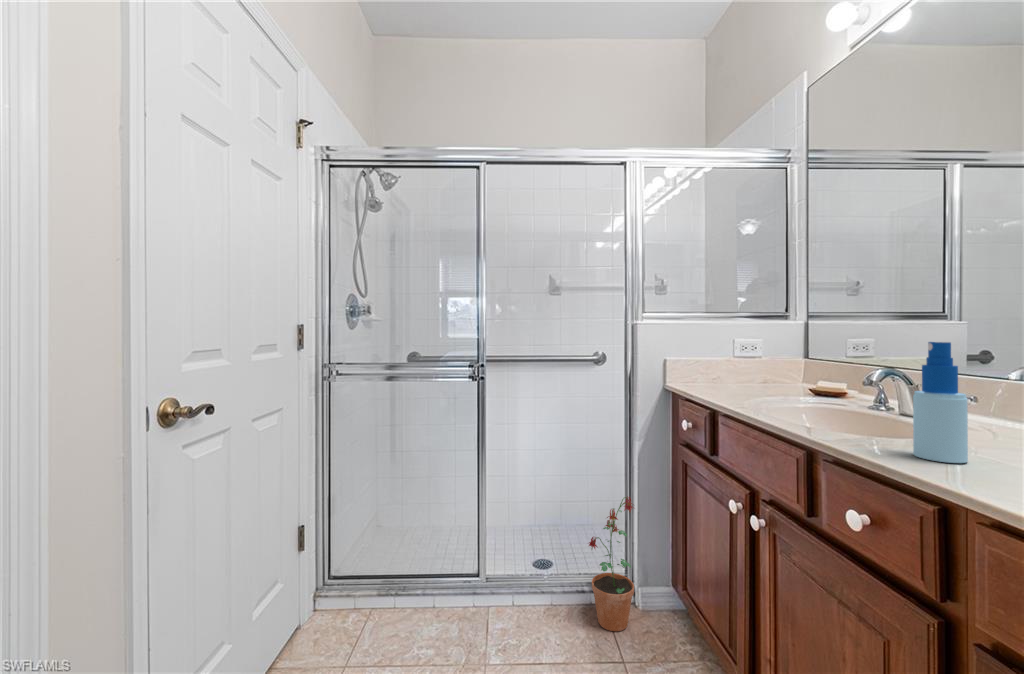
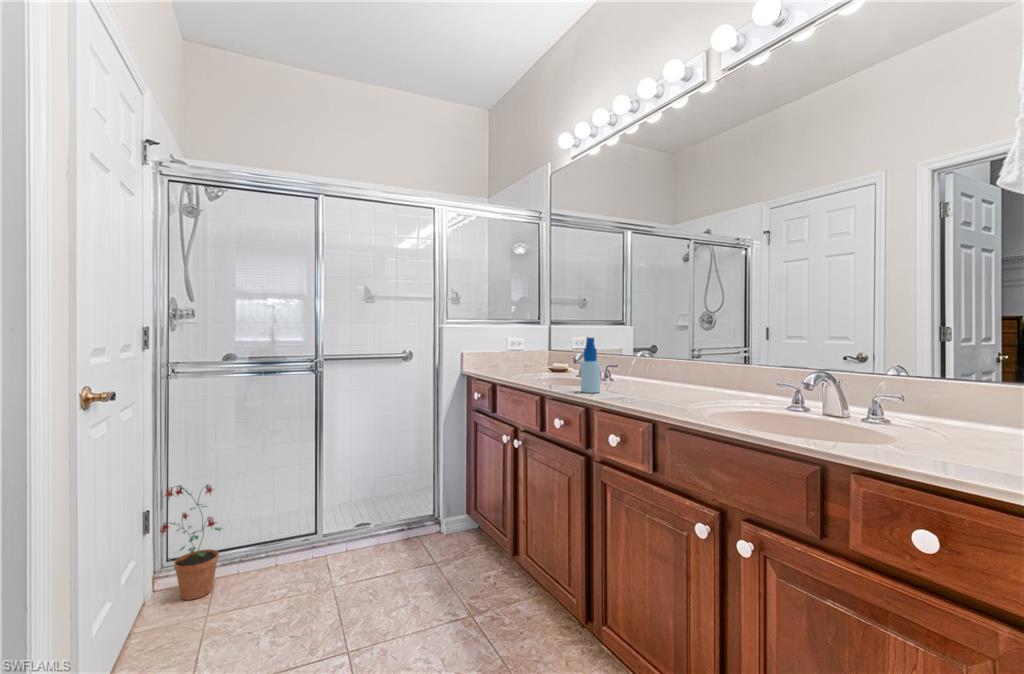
potted plant: present [589,497,634,631] -> present [160,485,222,600]

